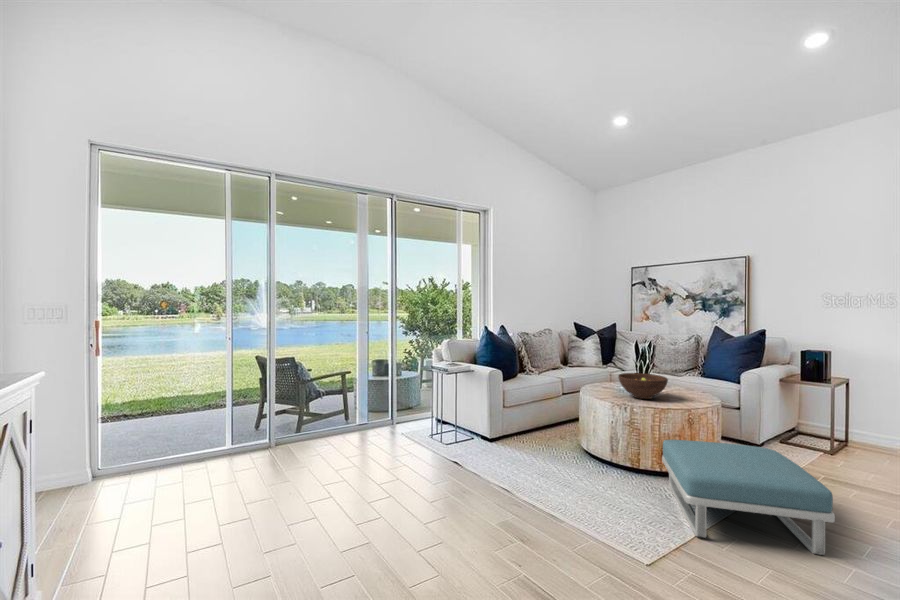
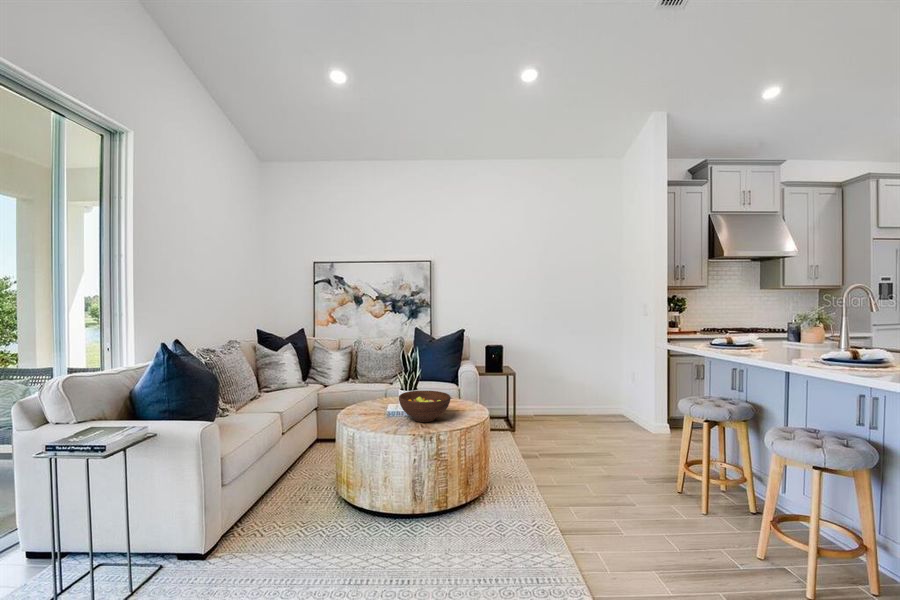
footstool: present [662,440,835,555] -> none [478,444,629,561]

